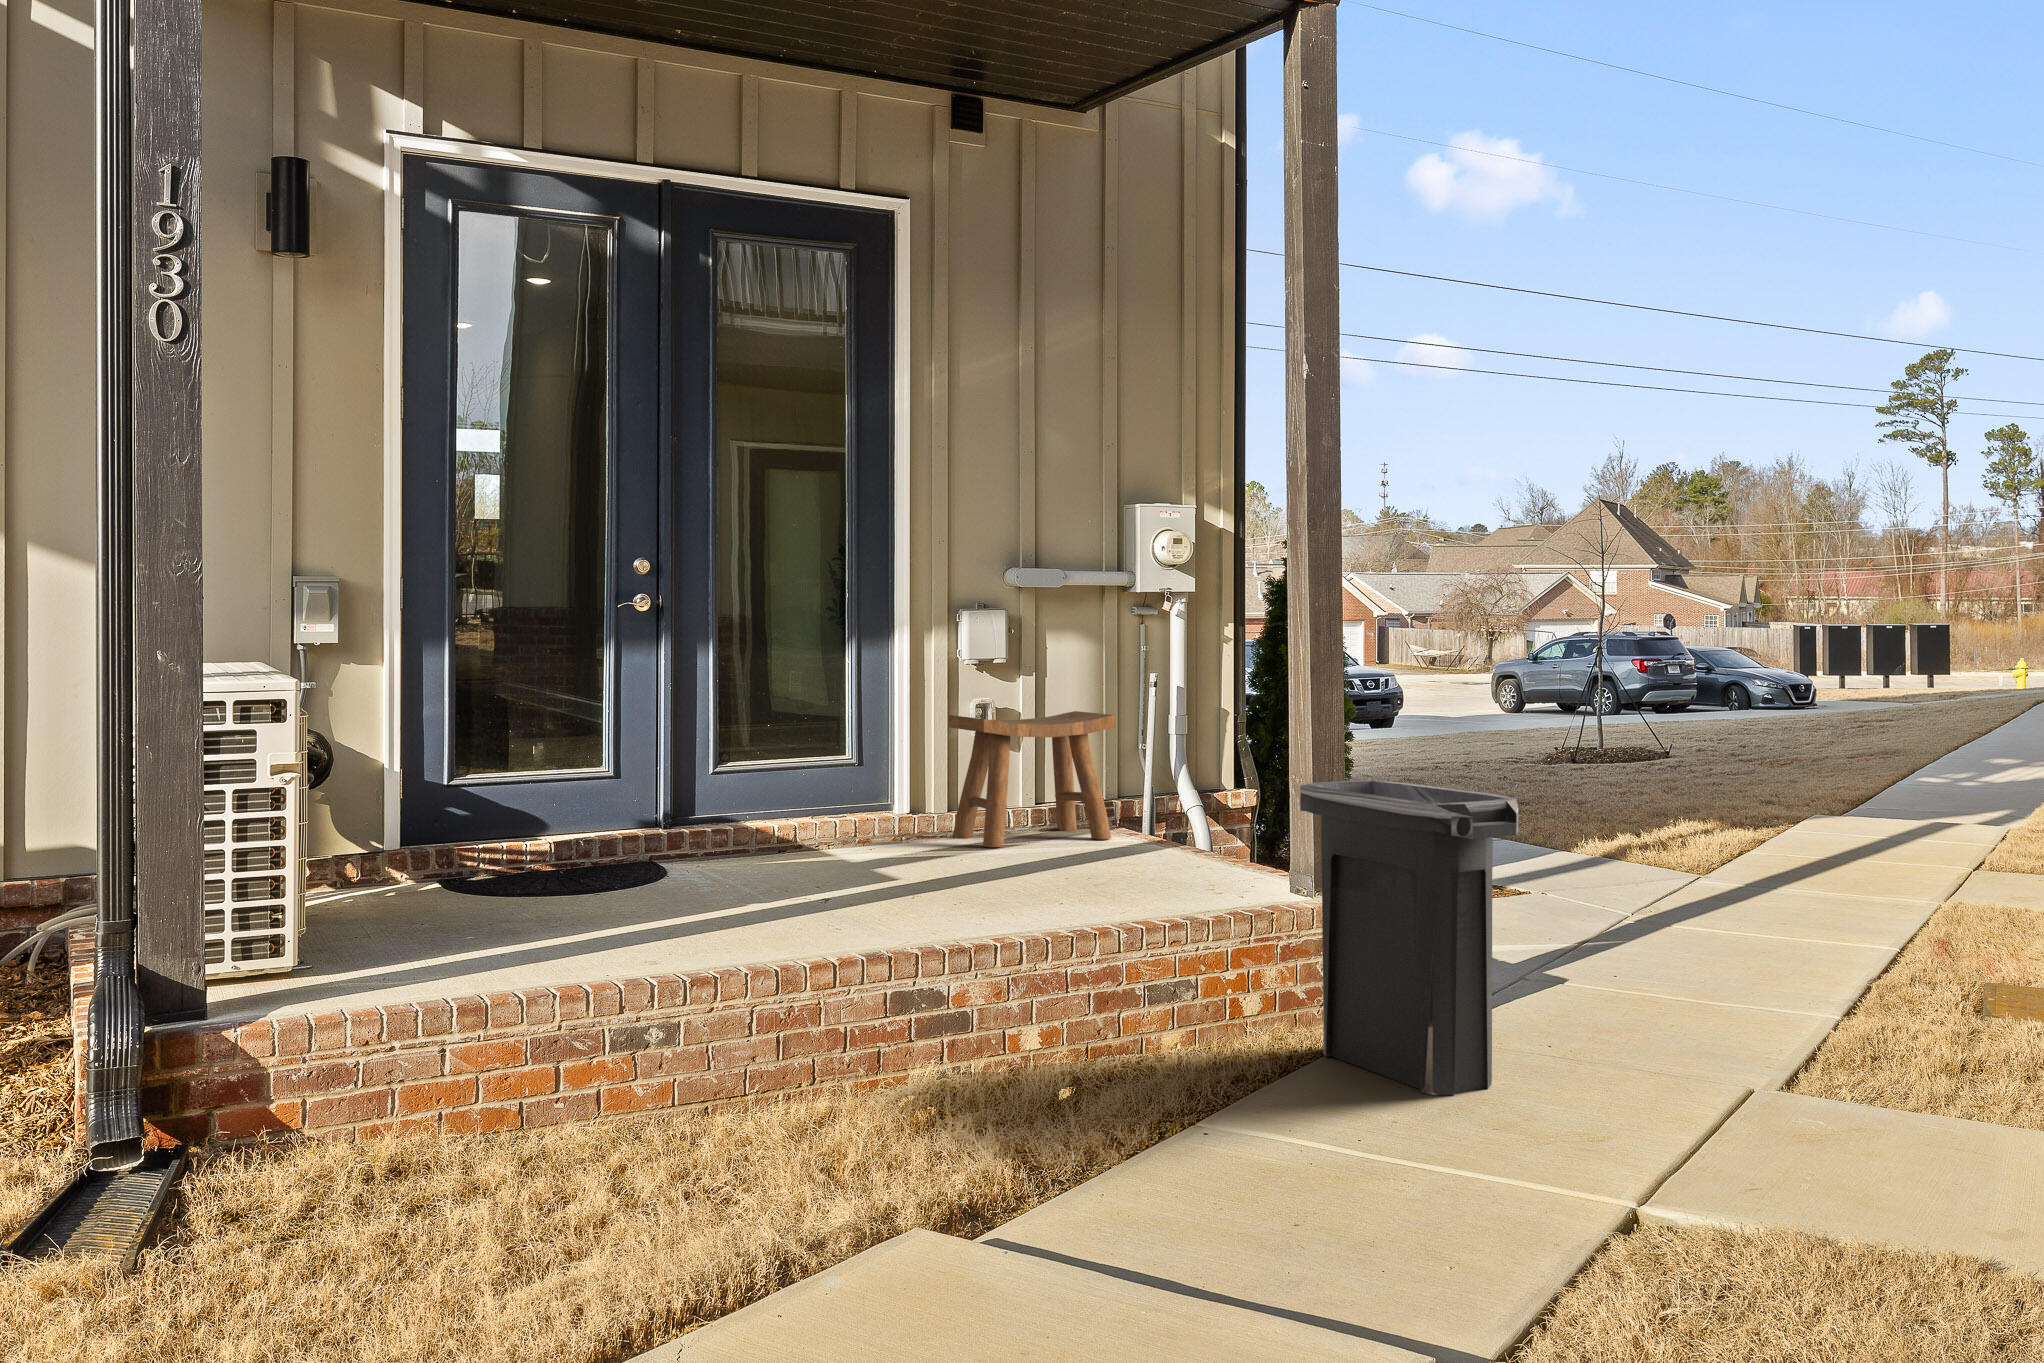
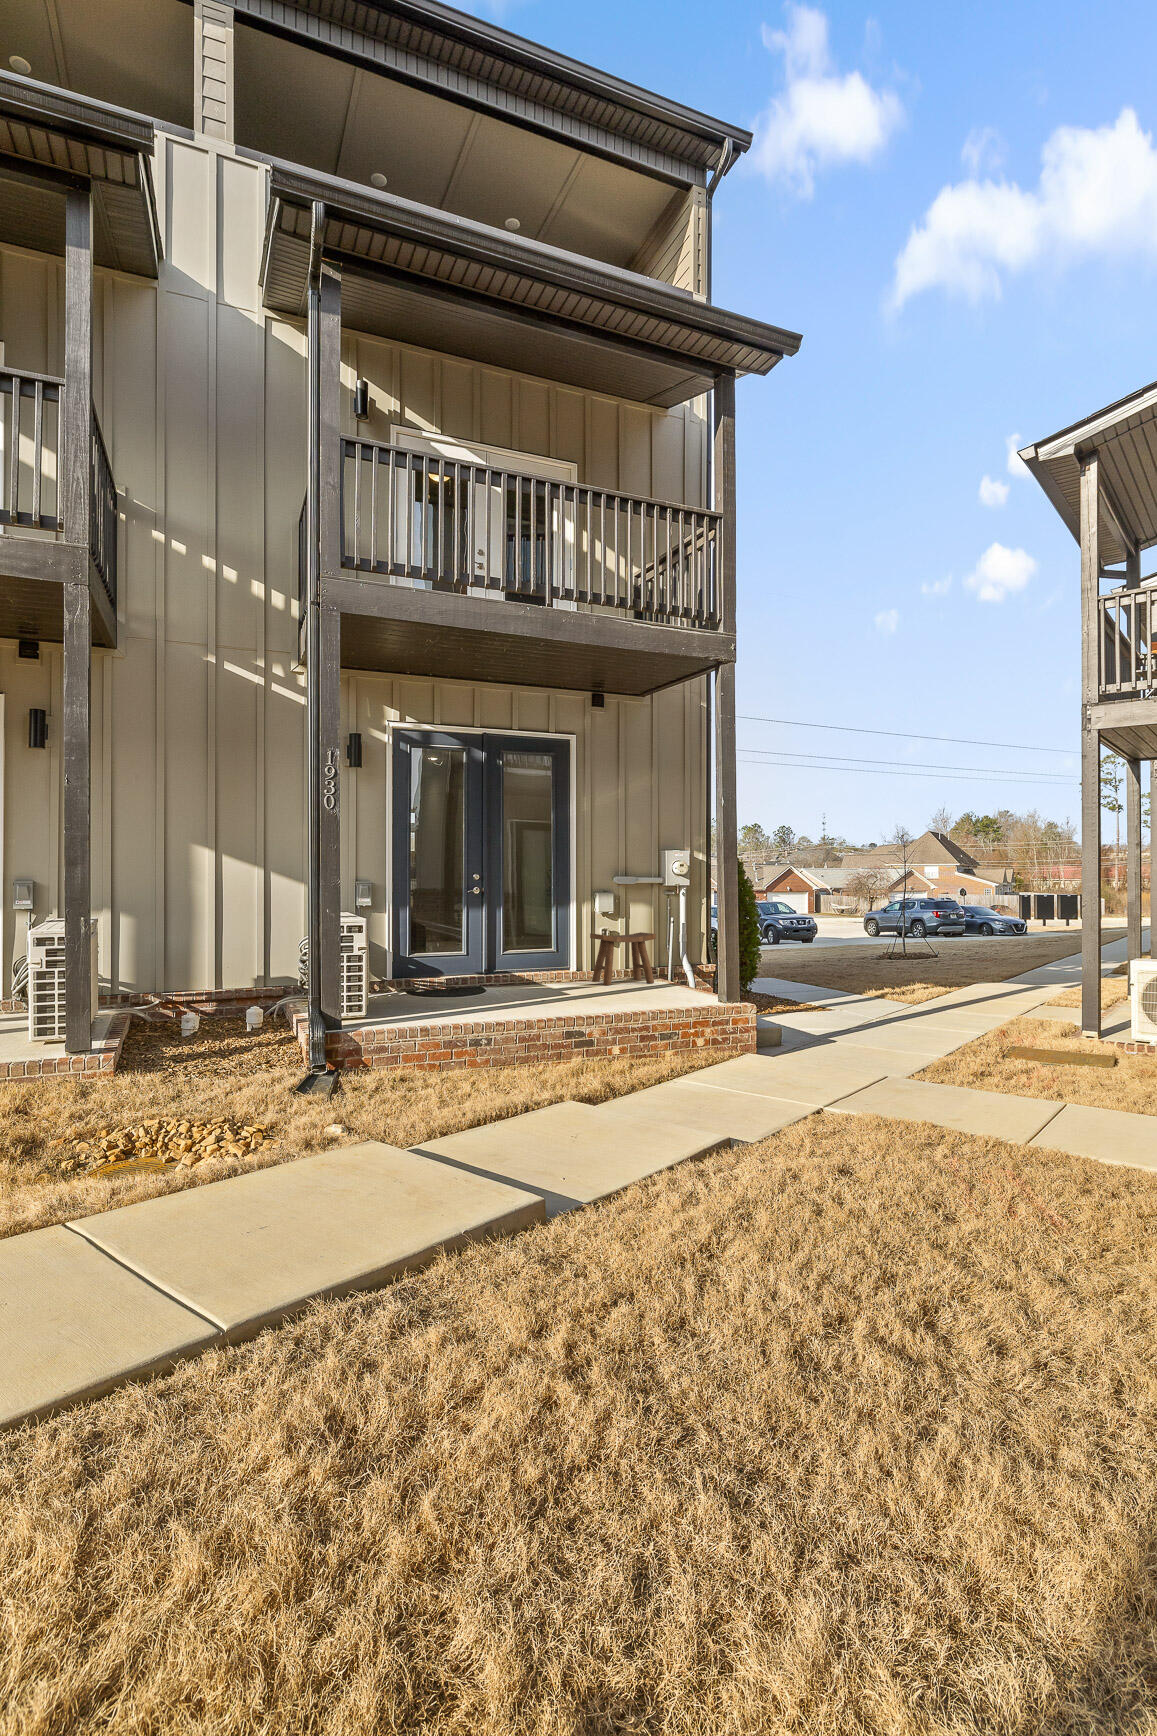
trash can: present [1300,781,1518,1096] -> none [718,959,796,1075]

